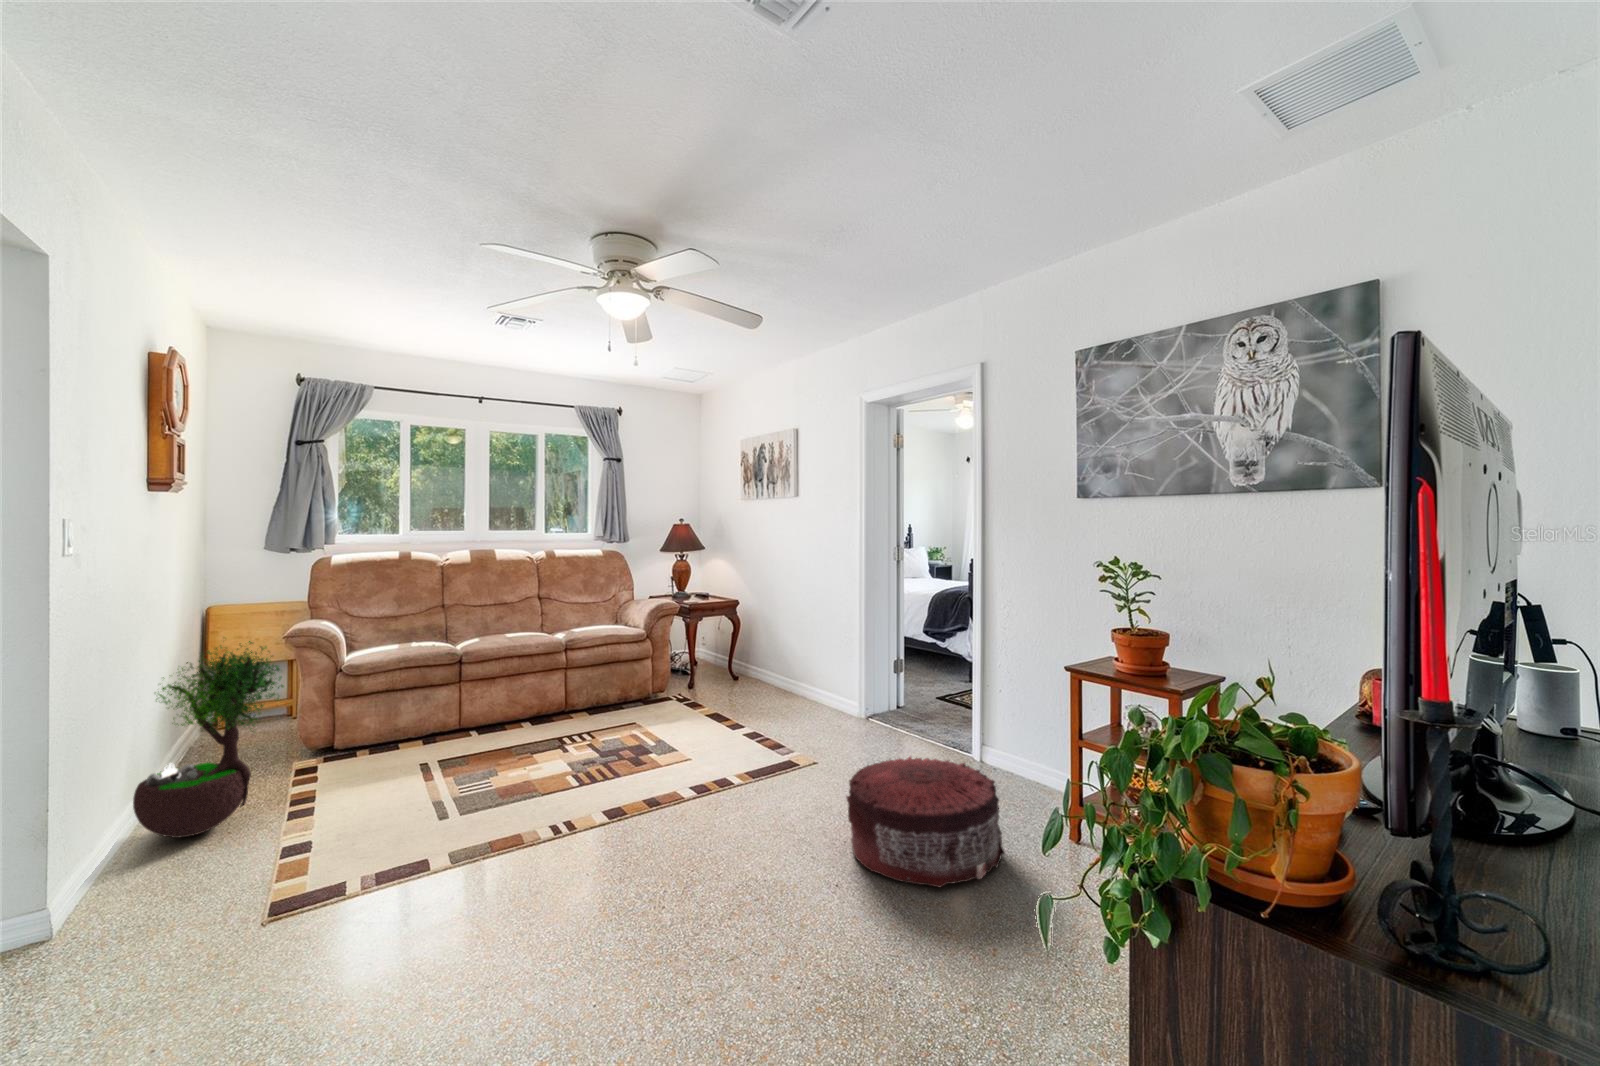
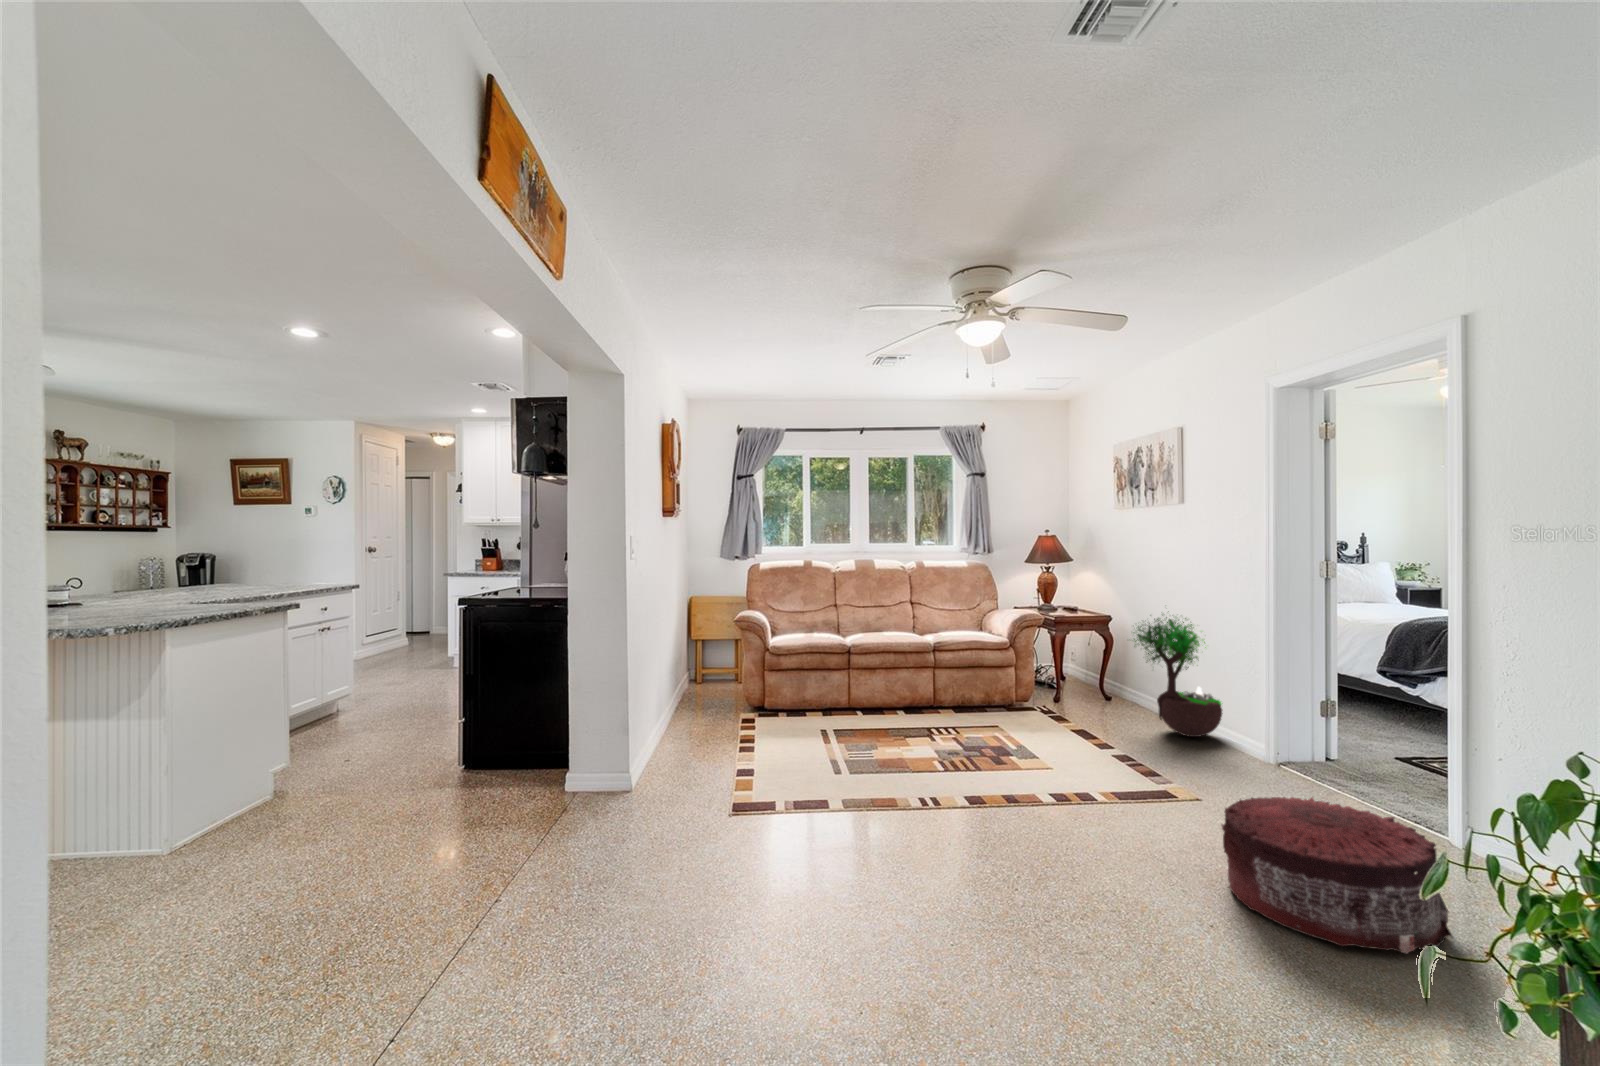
potted tree: present [133,641,284,838] -> present [1133,611,1223,737]

